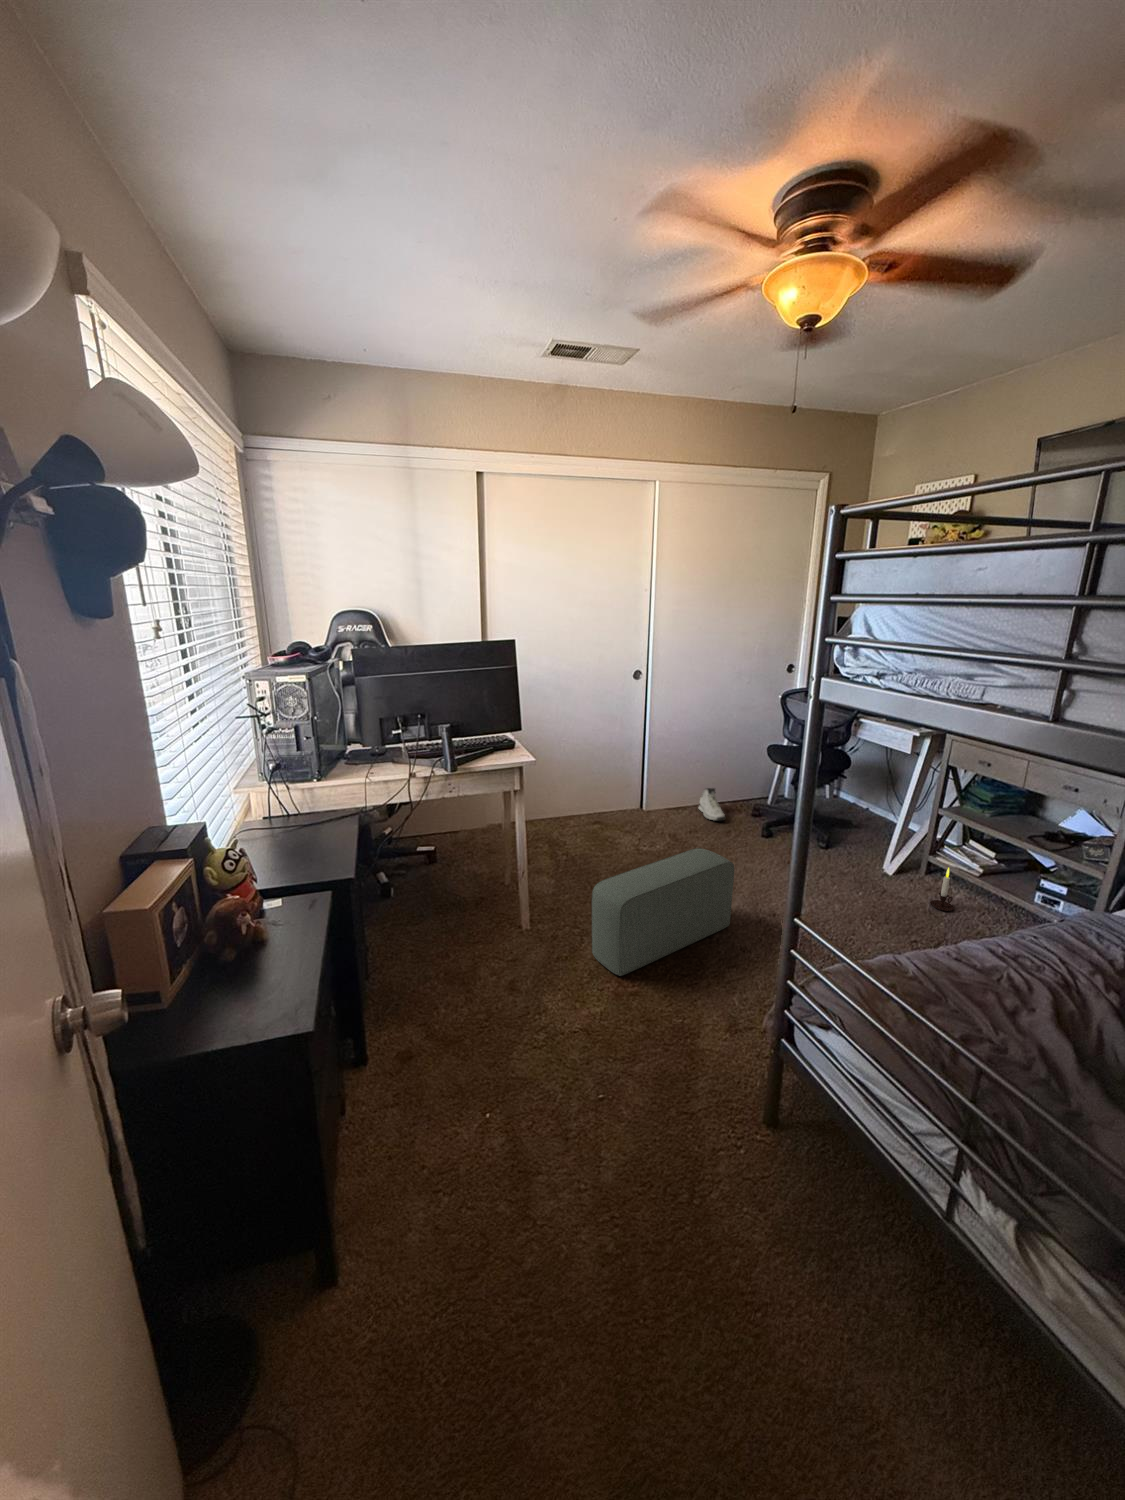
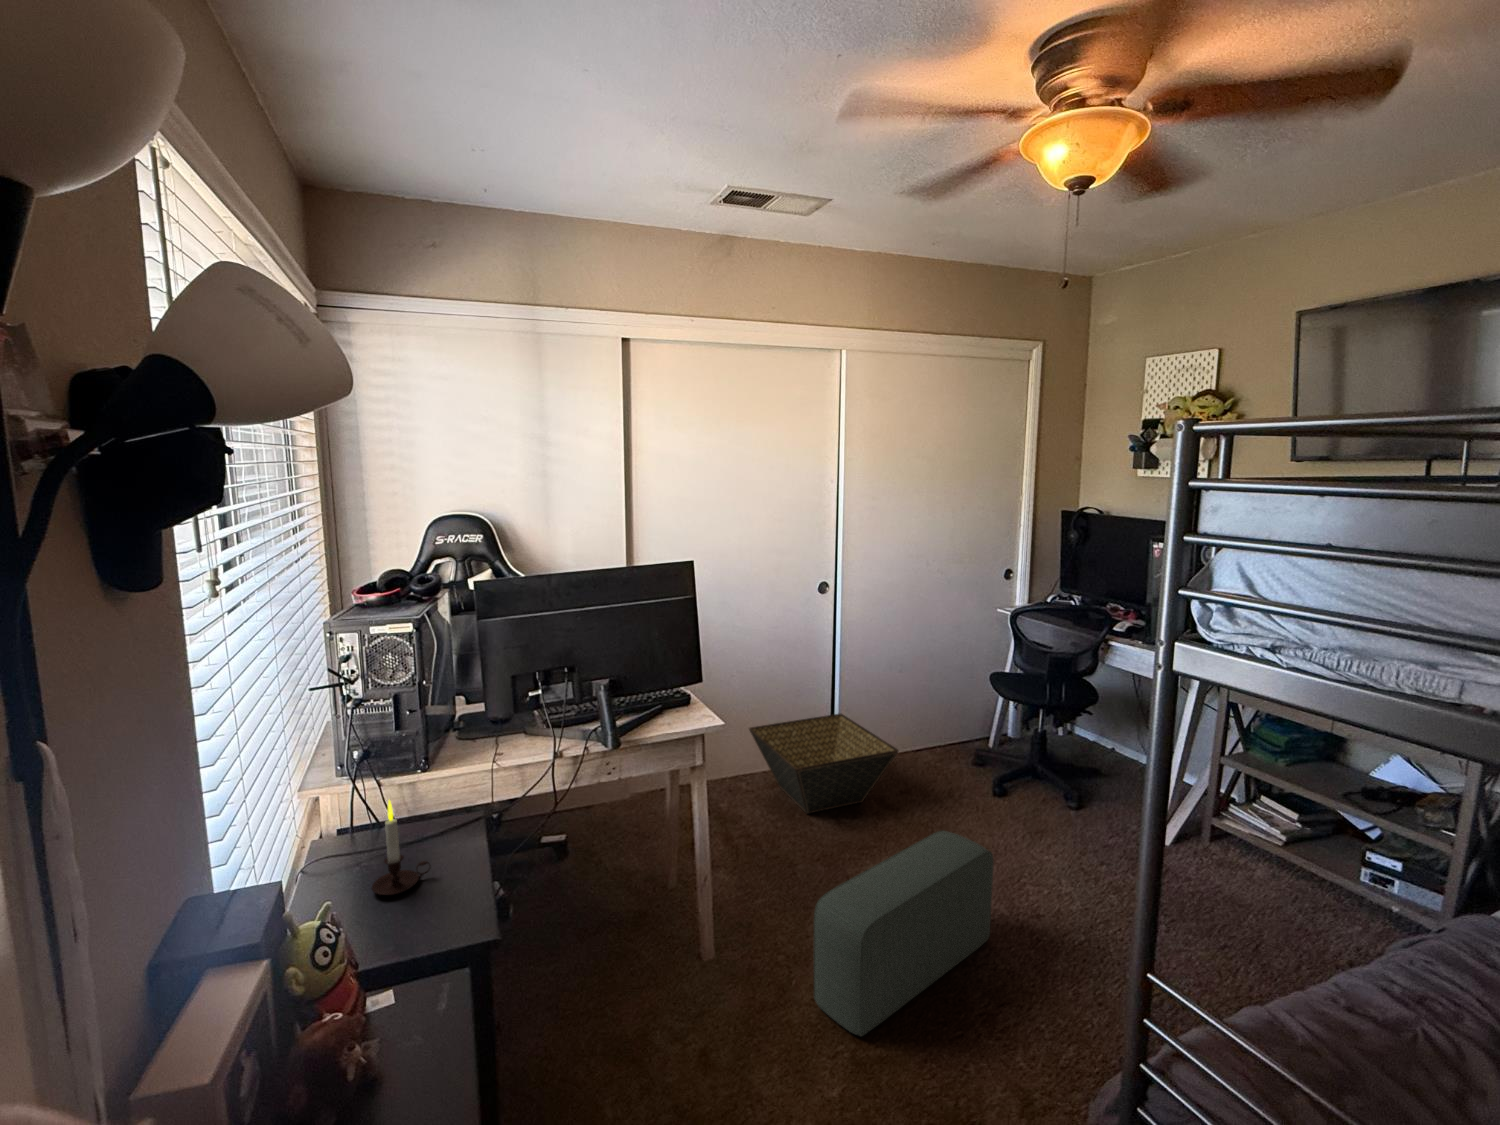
basket: none [575,774,685,843] -> present [749,714,899,814]
sneaker: present [699,788,725,821] -> none [905,729,944,775]
candle: present [930,868,954,911] -> present [372,800,429,895]

